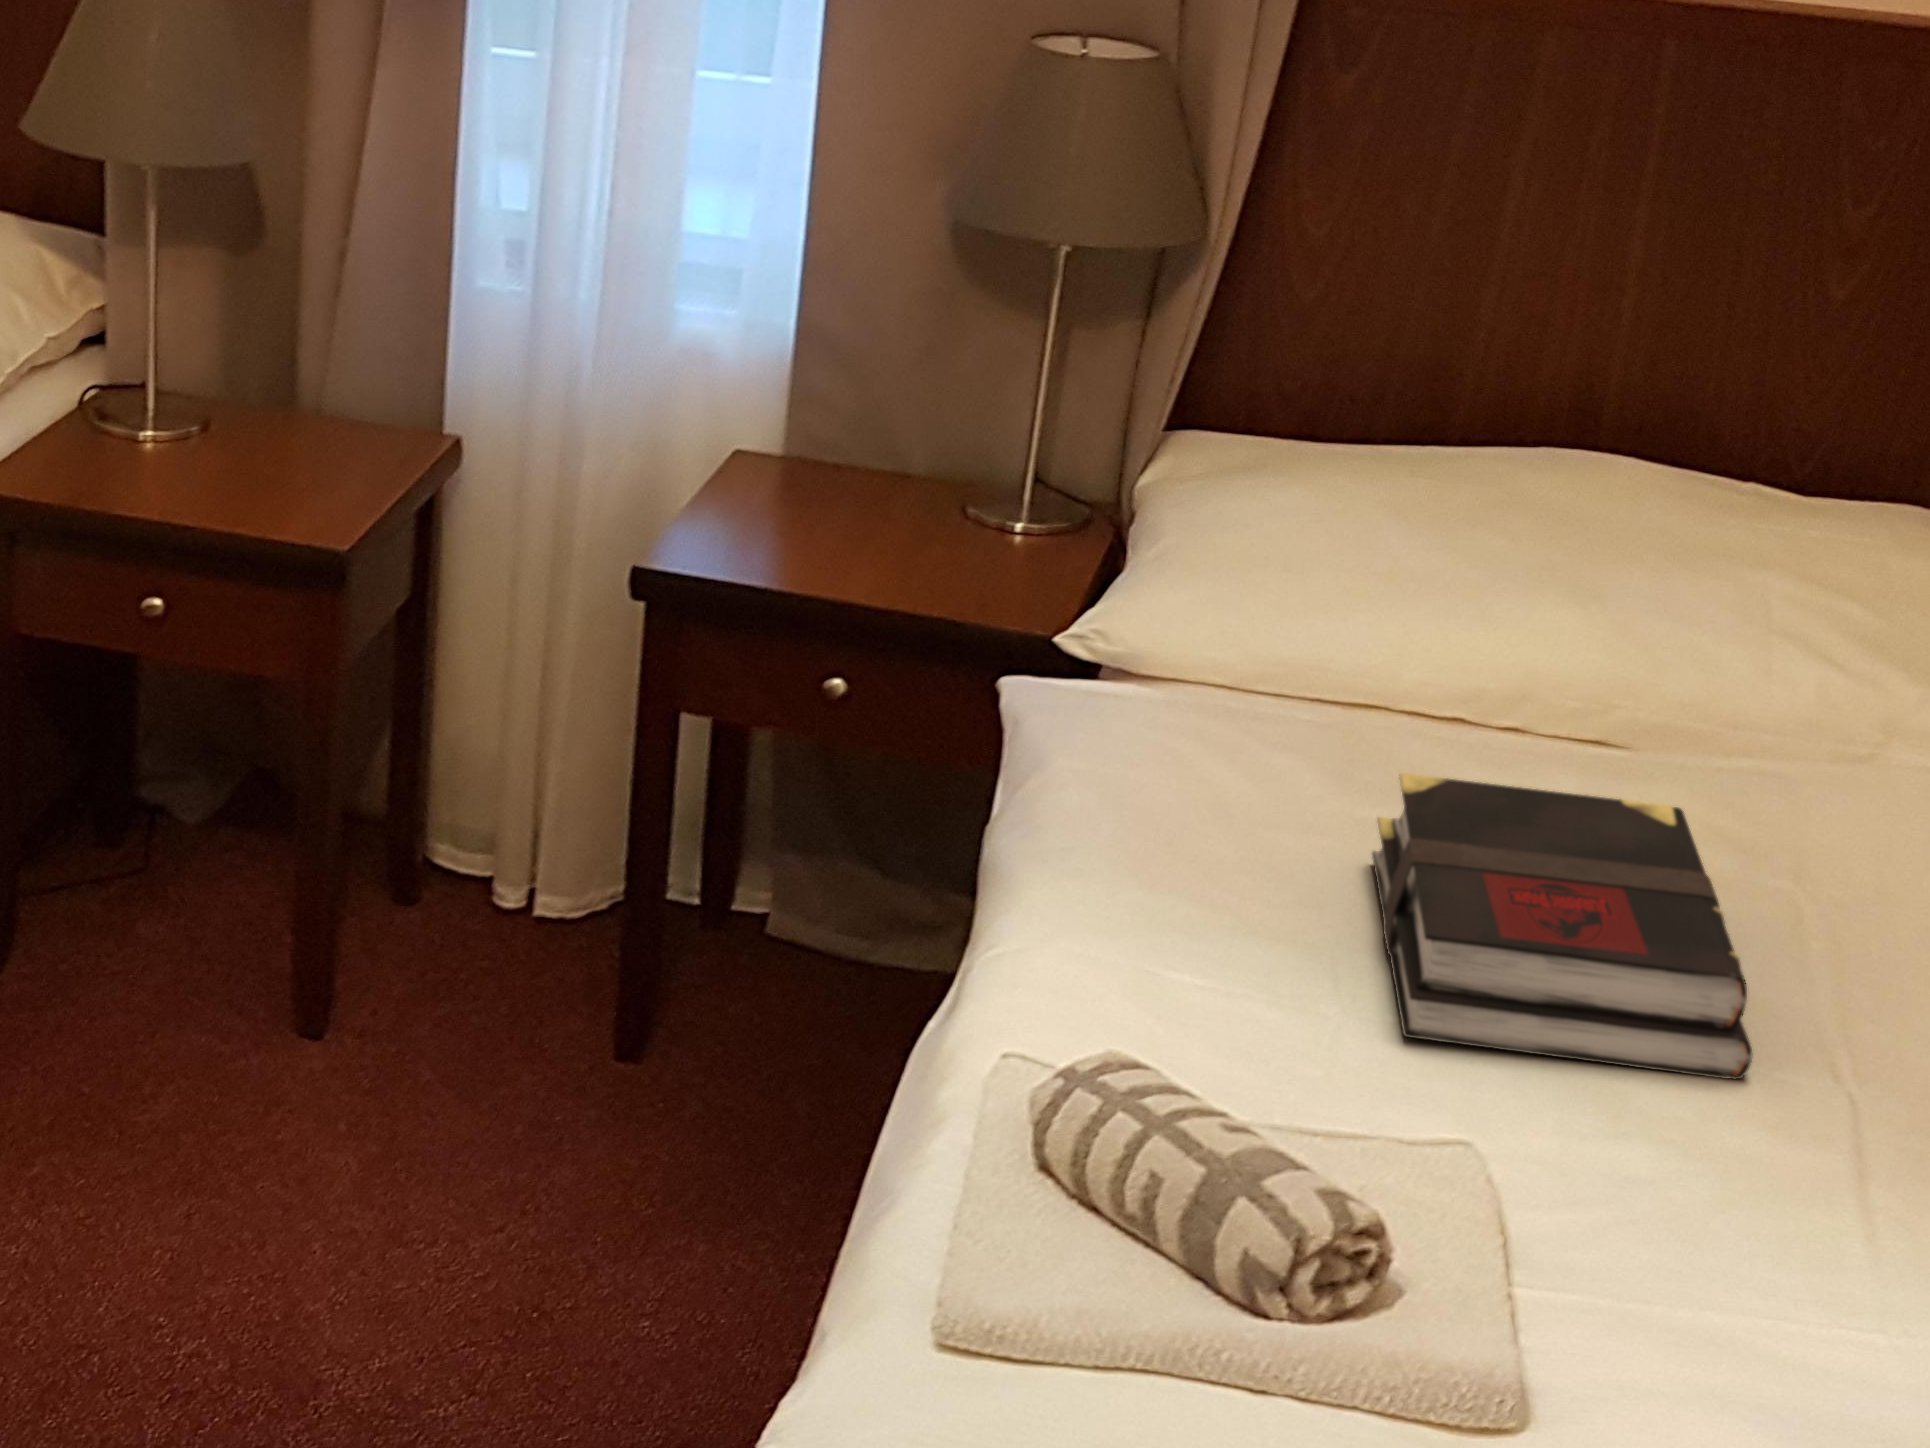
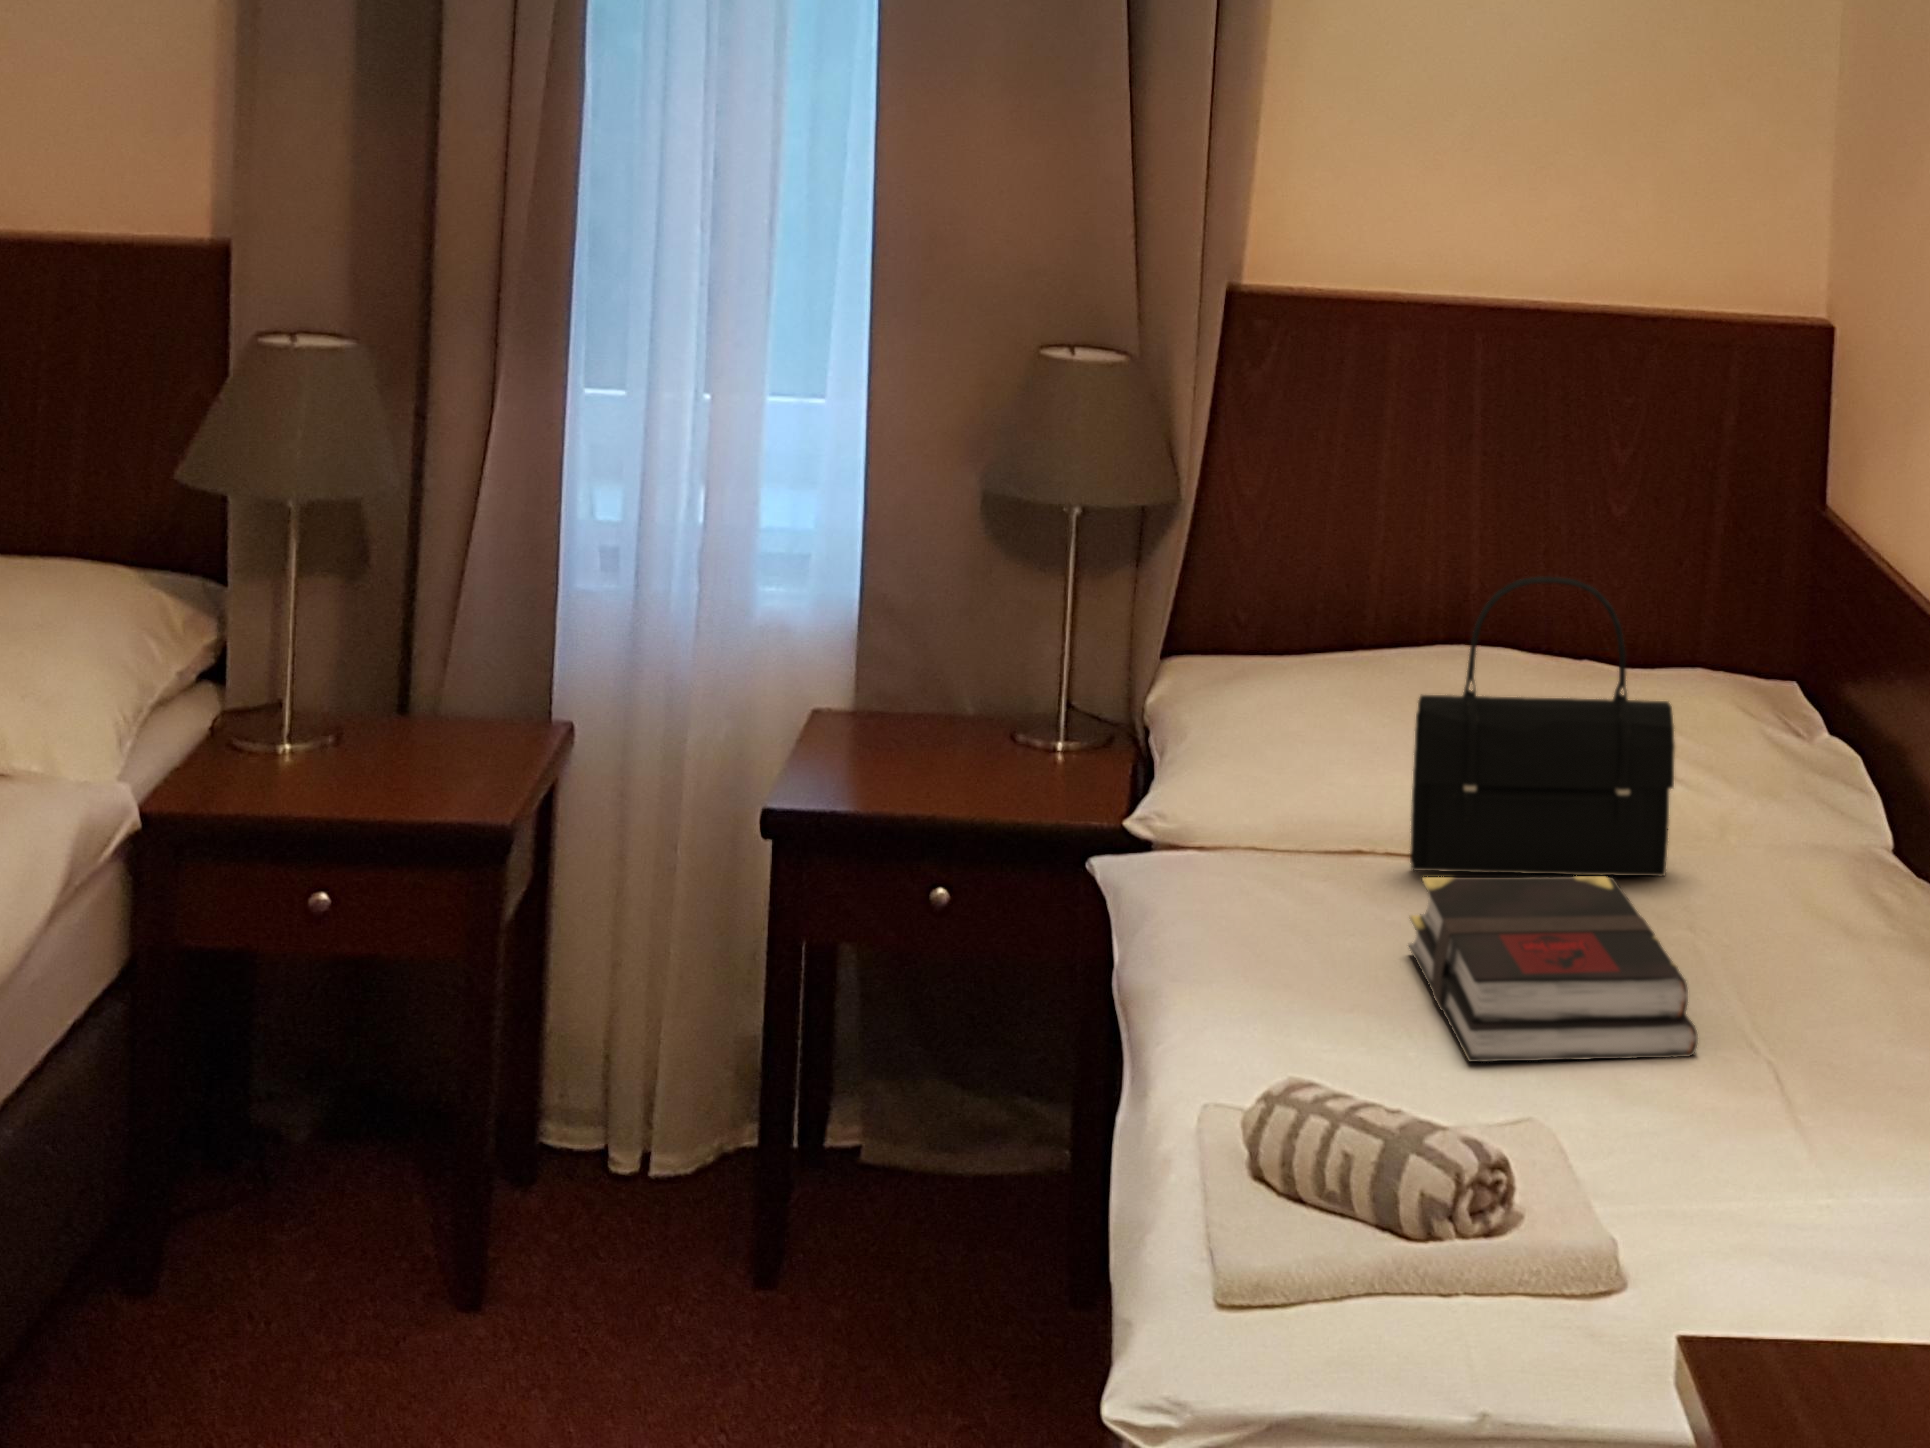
handbag: none [1412,389,1823,800] -> present [1410,577,1675,876]

